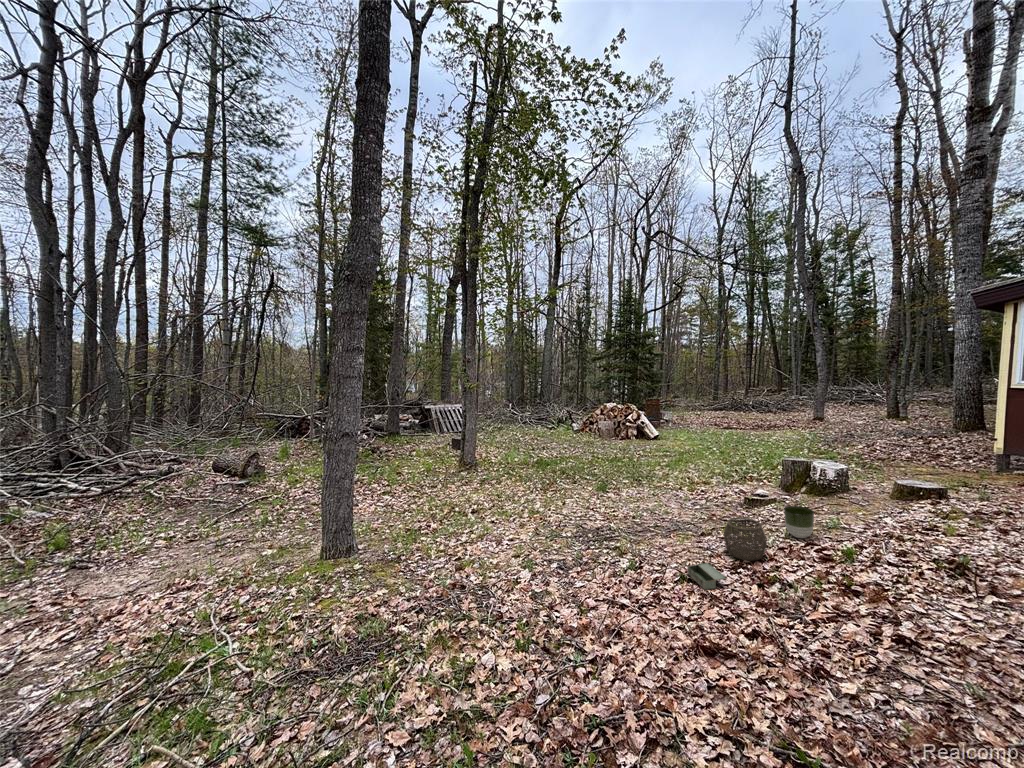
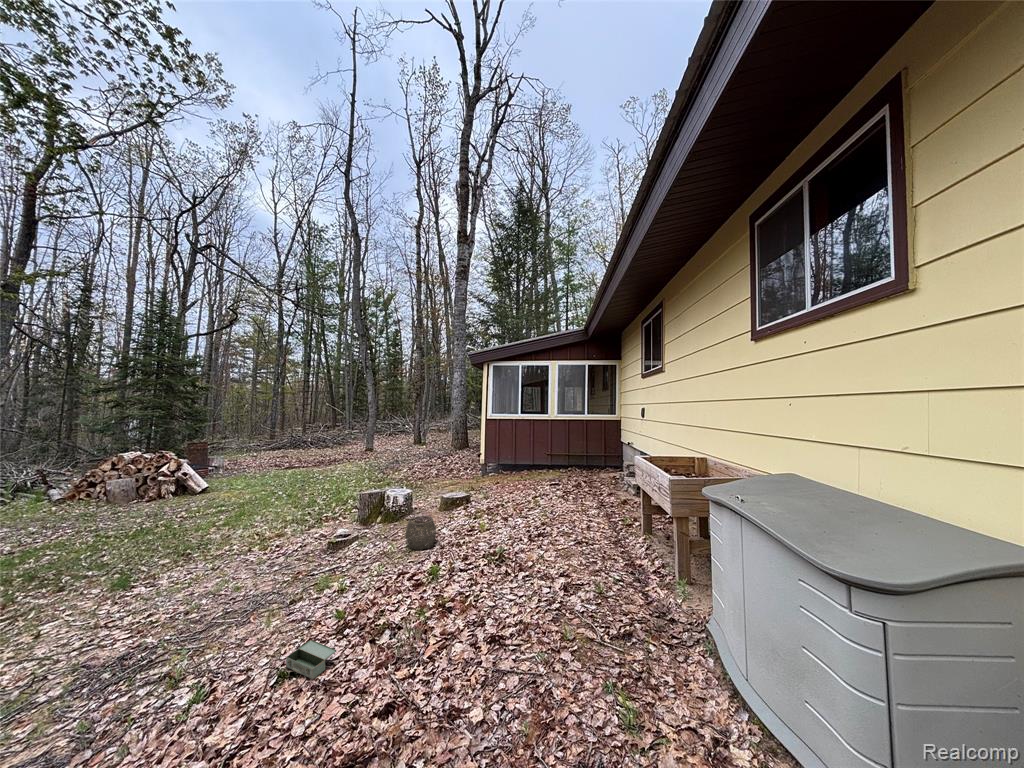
planter: present [784,506,814,538] -> none [377,538,402,571]
woven basket: present [724,517,767,561] -> present [406,516,436,550]

